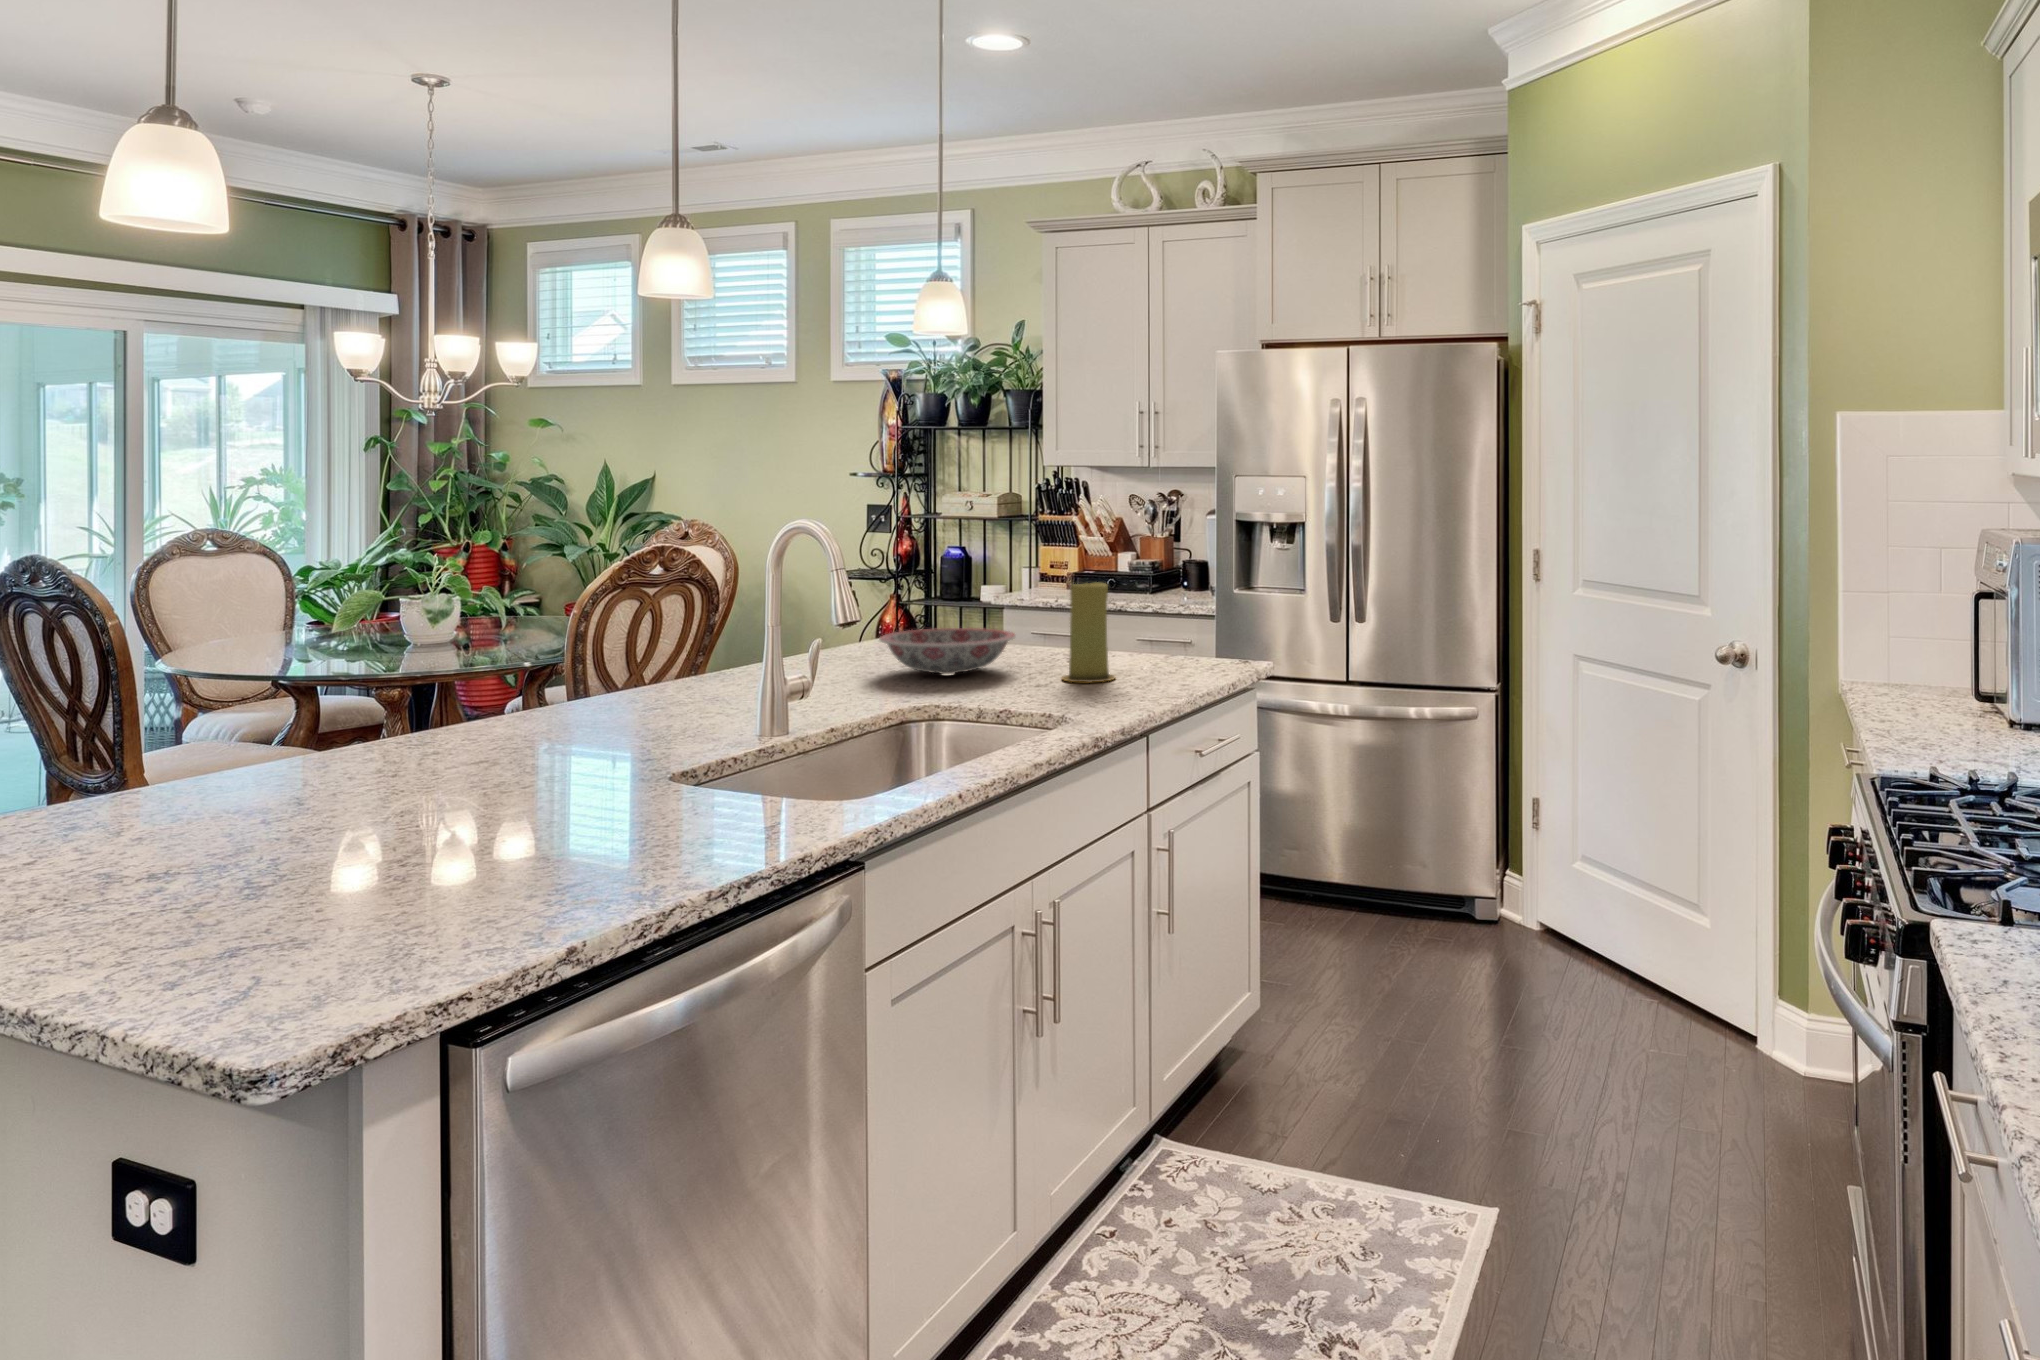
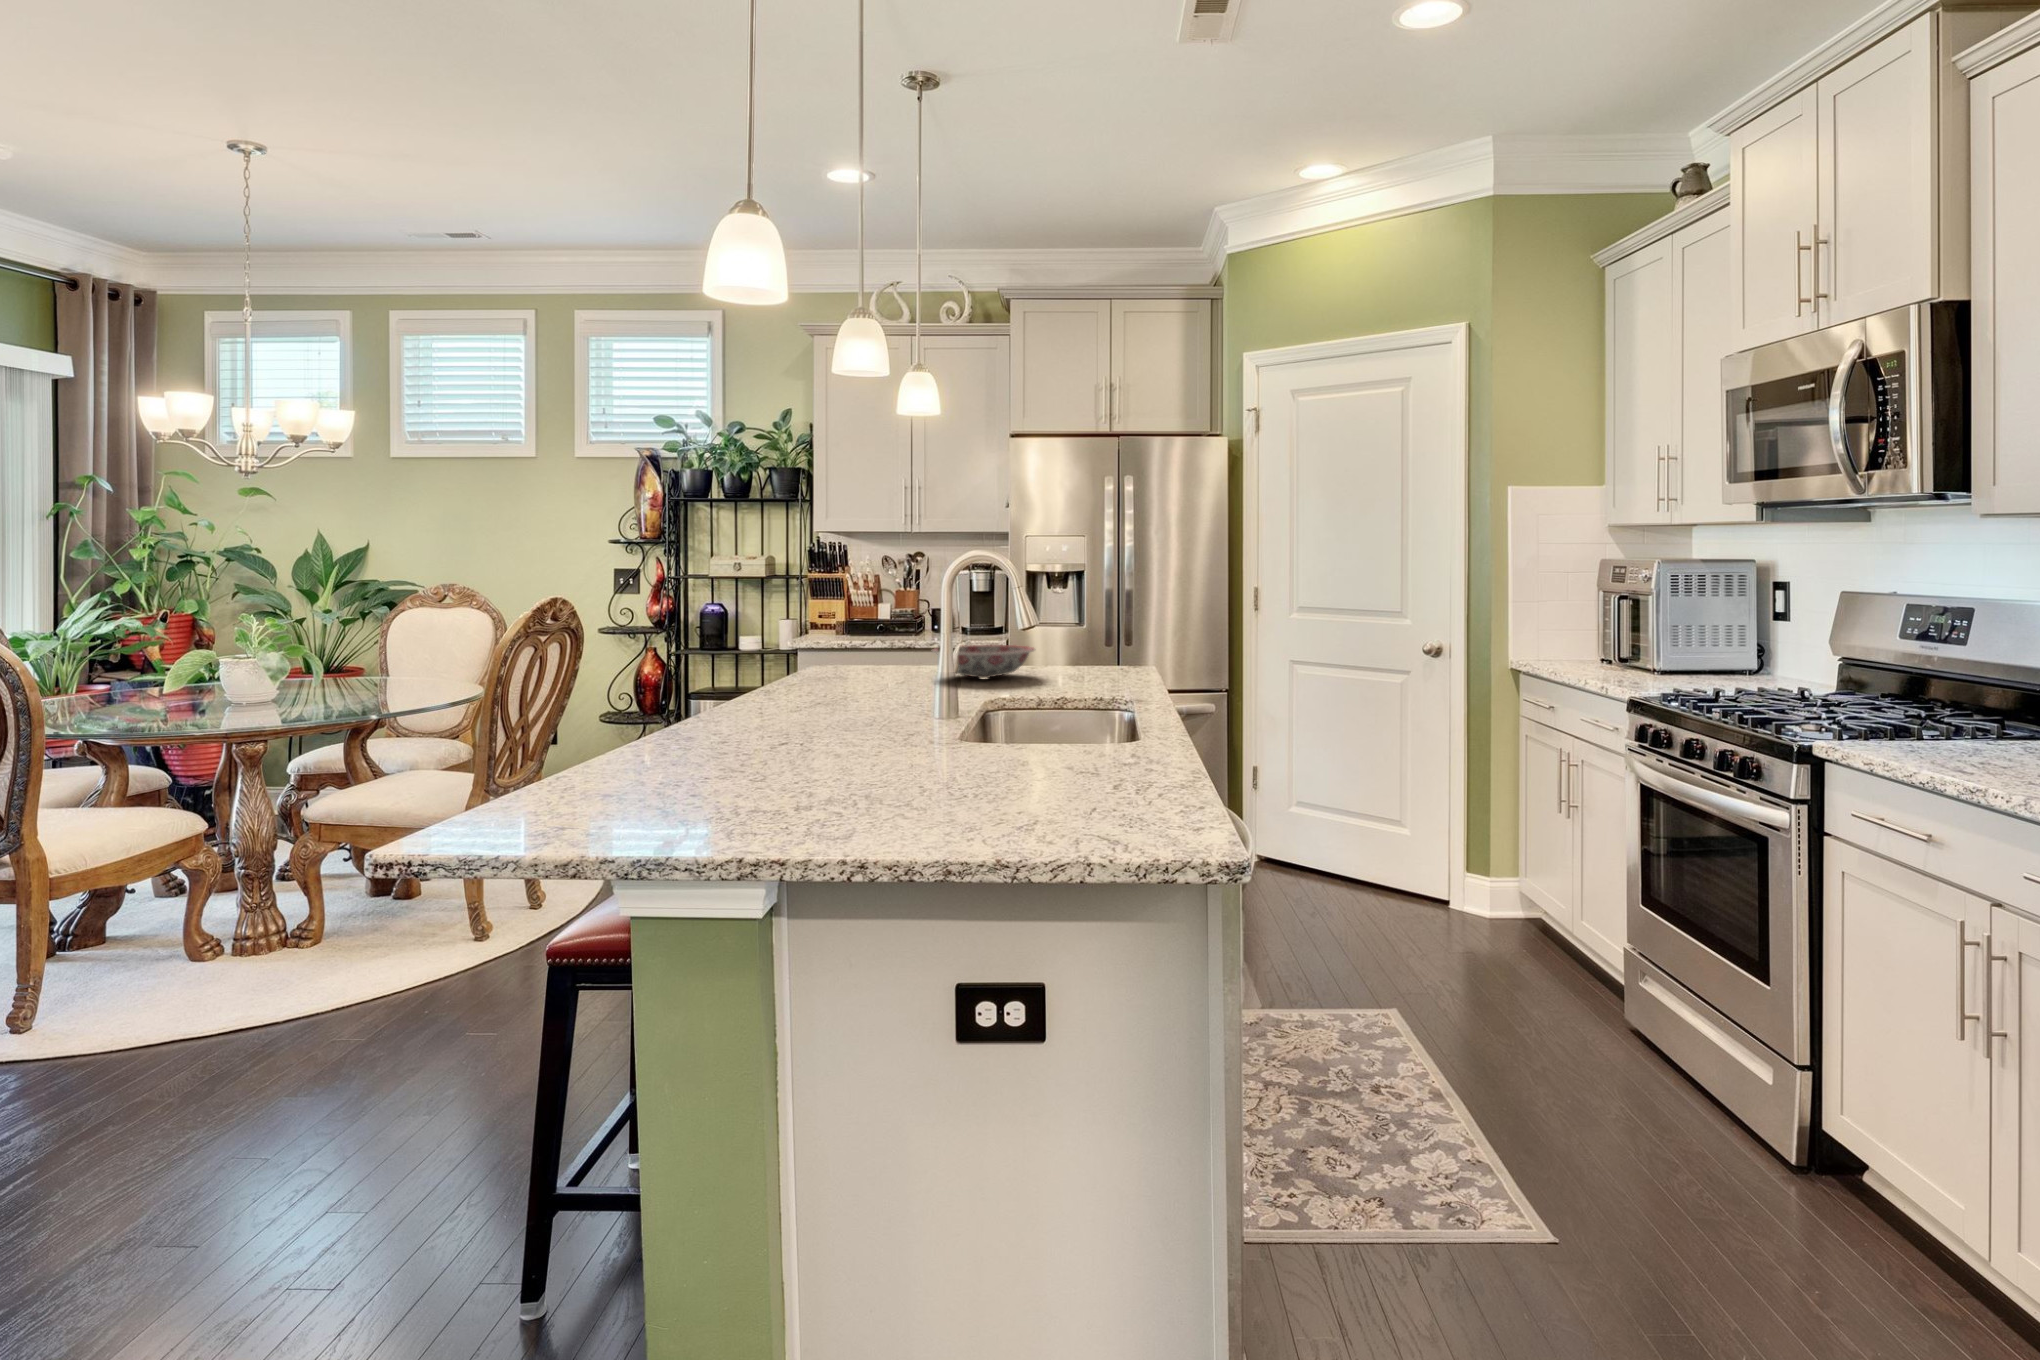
candle: present [1062,582,1115,682] -> none [1076,605,1117,677]

